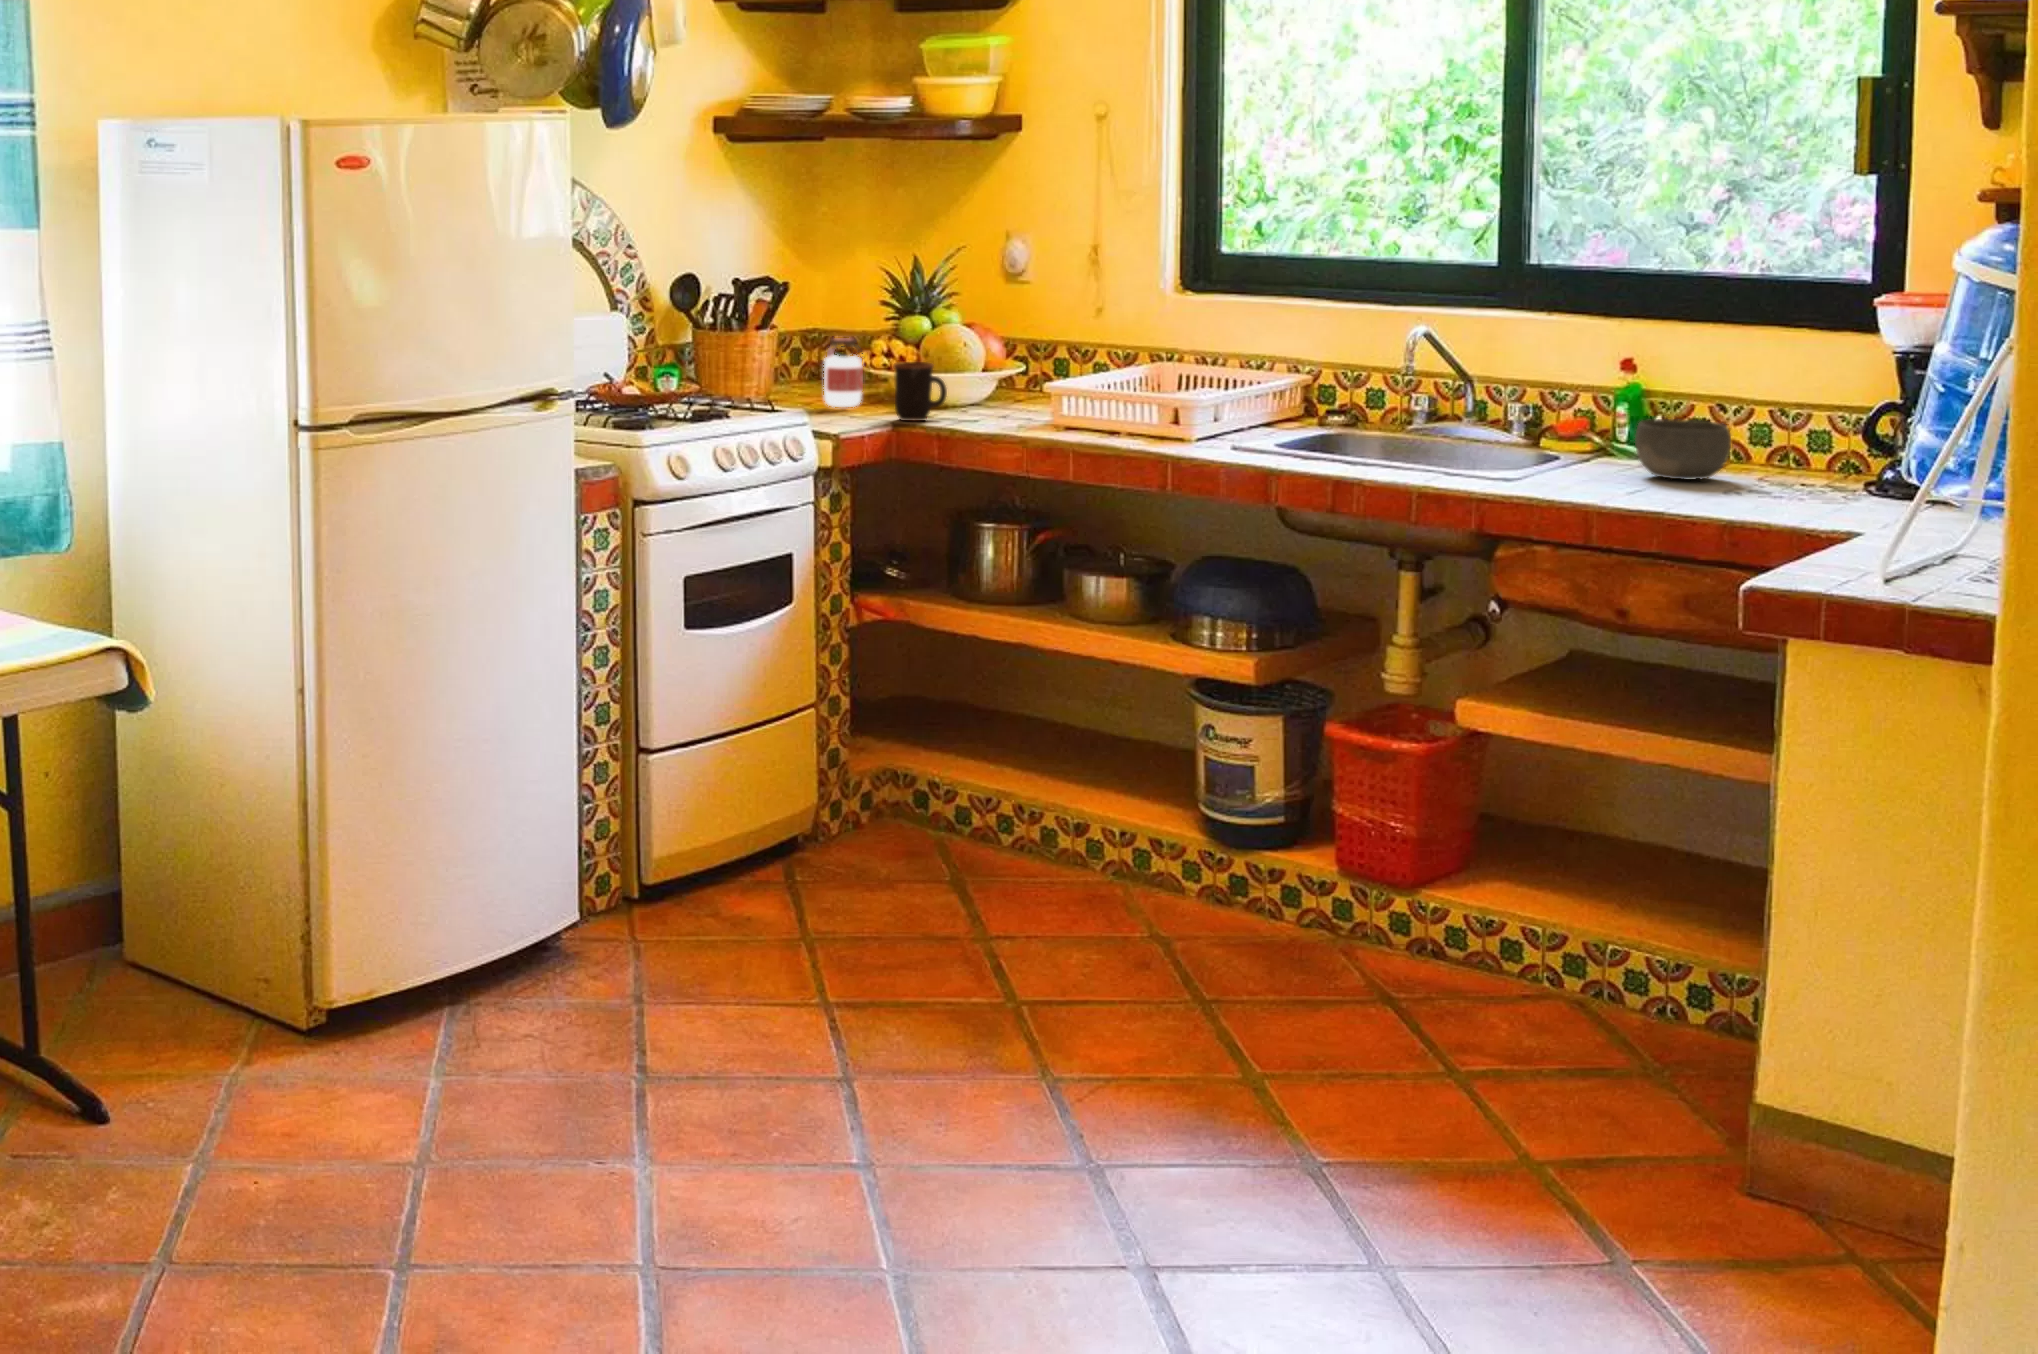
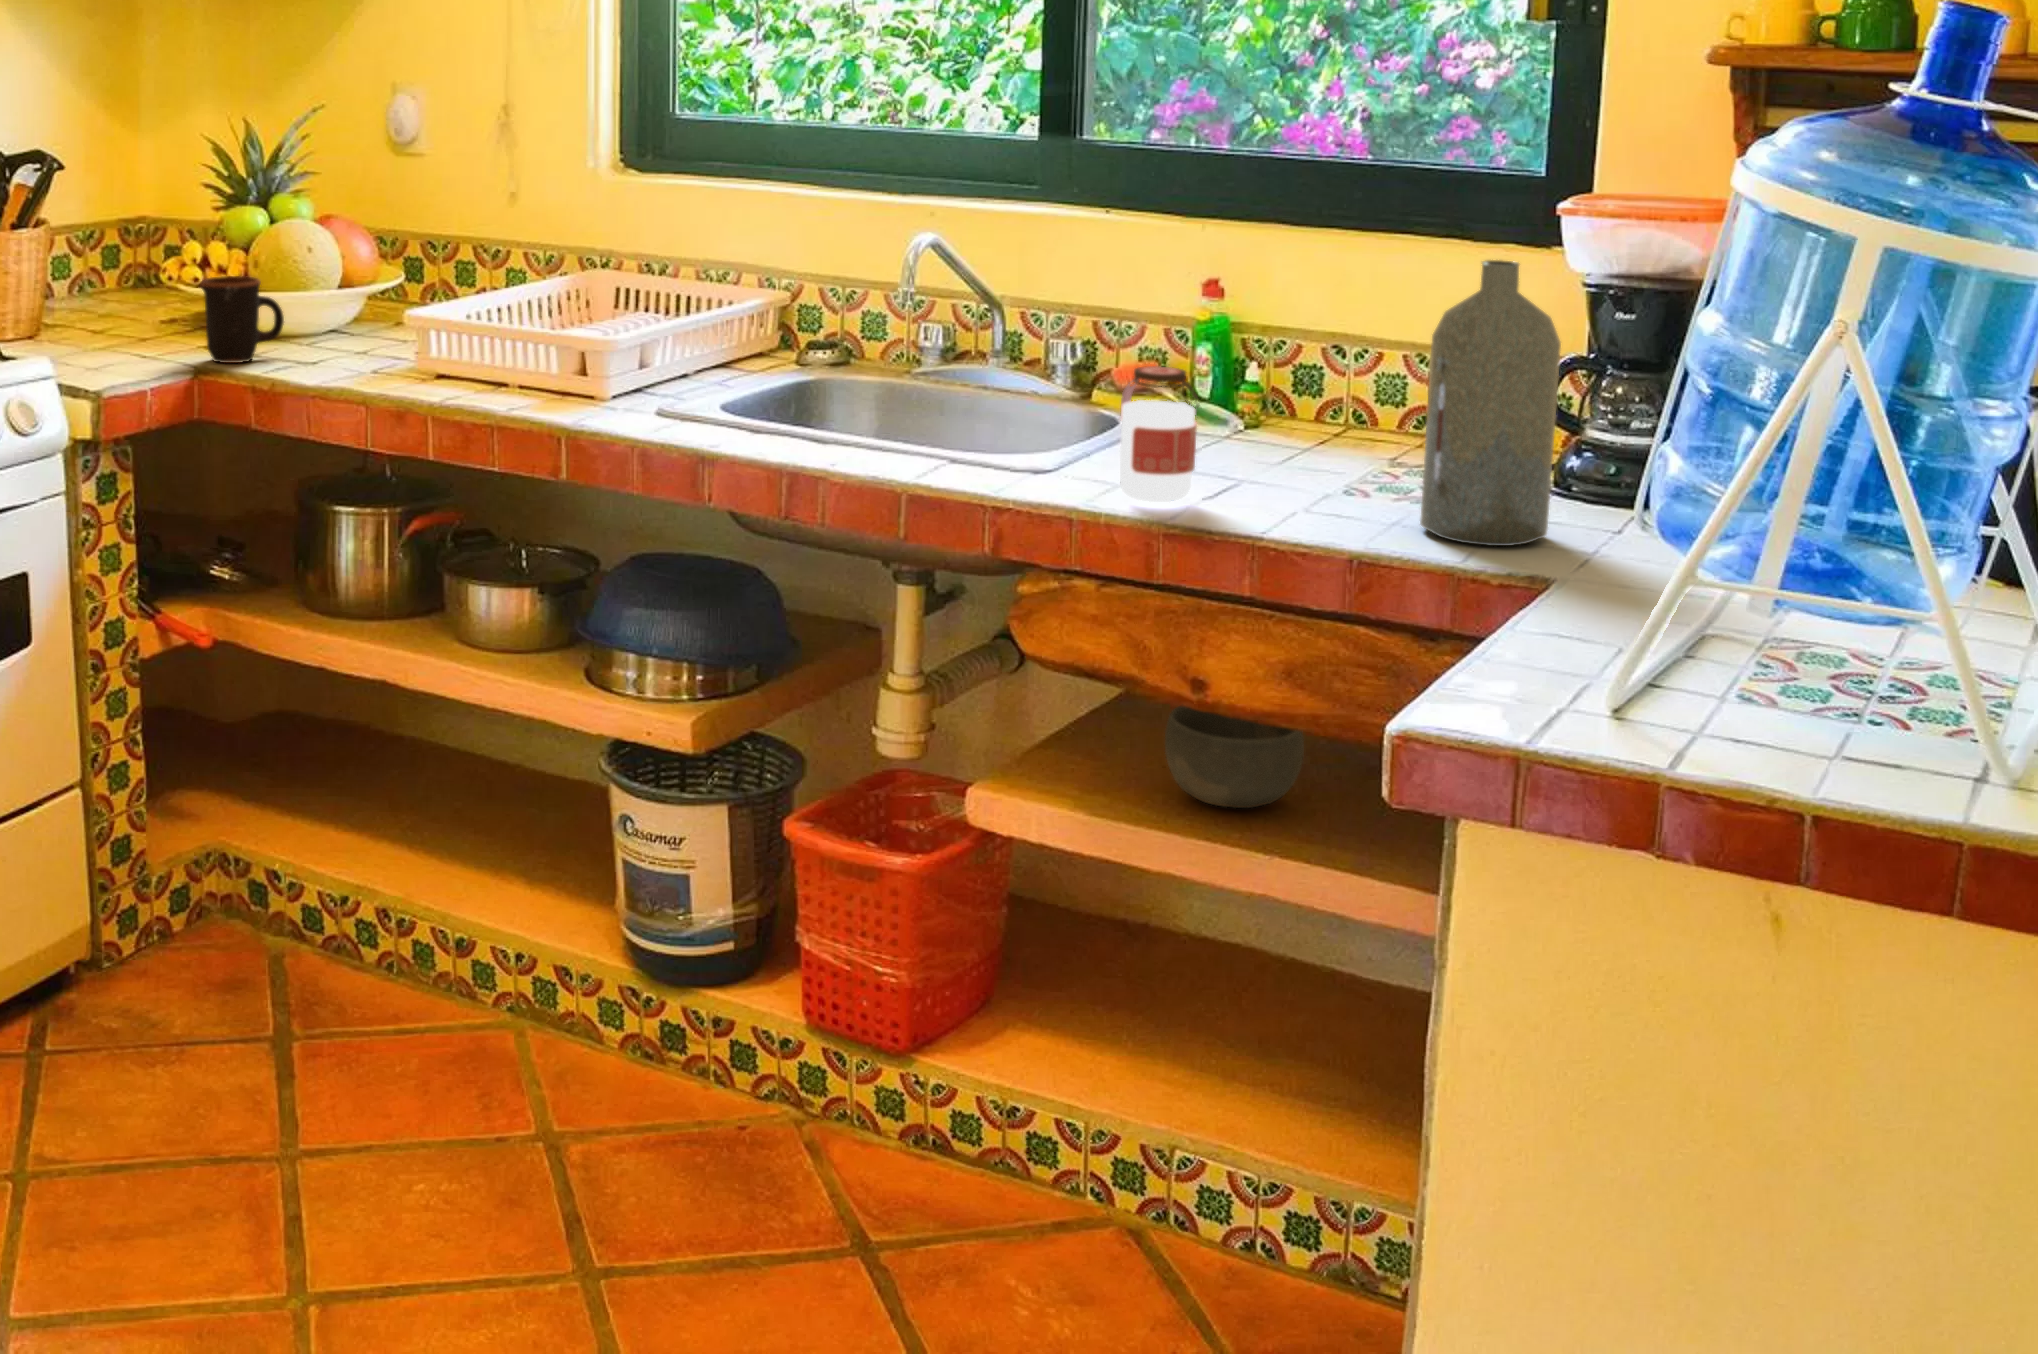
bottle: none [1769,336,1863,522] -> present [1420,260,1561,546]
jar: present [824,338,863,407] -> present [1120,366,1199,502]
bowl: present [1635,419,1731,480] -> present [1165,706,1304,808]

